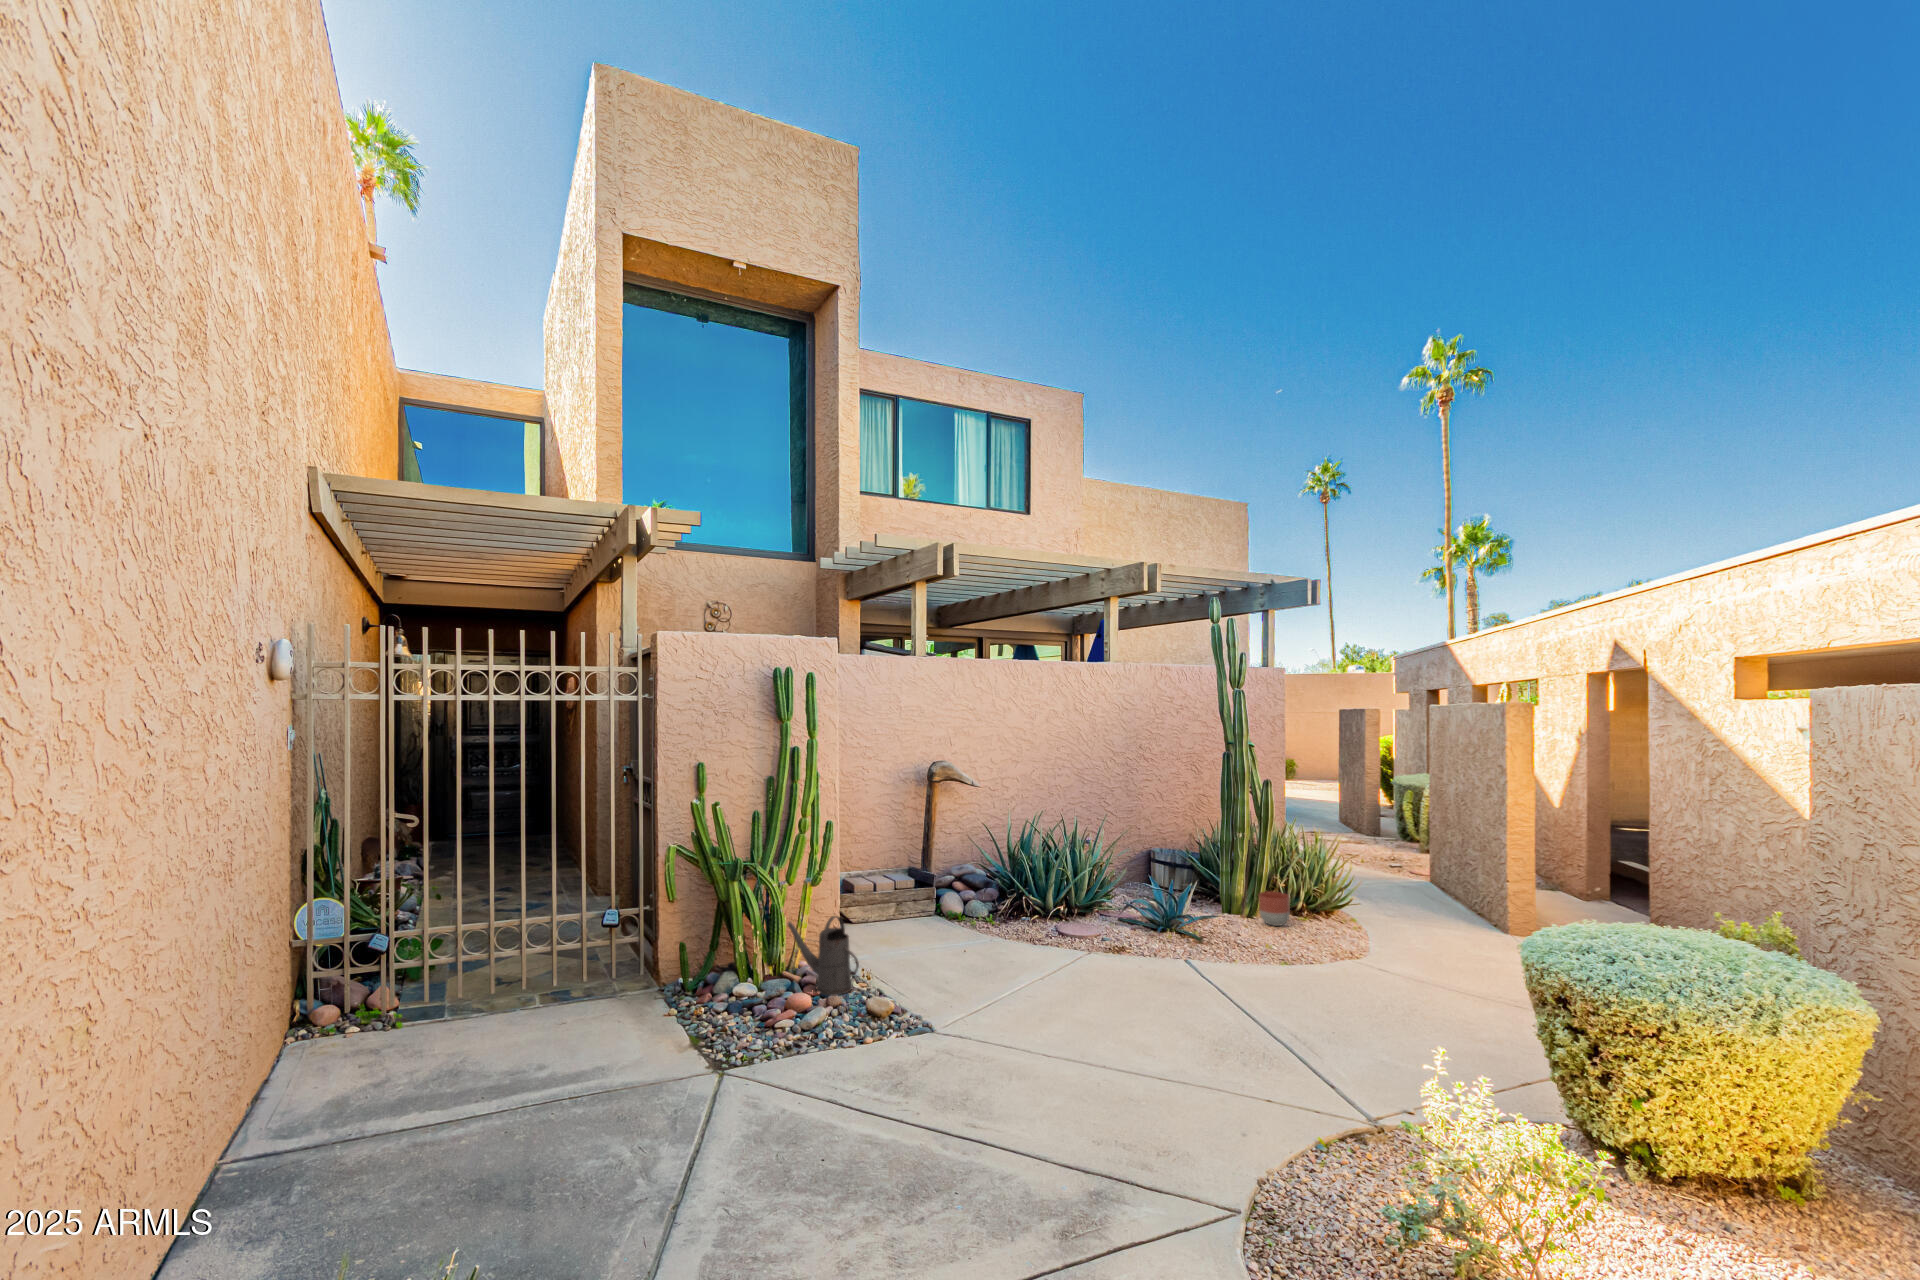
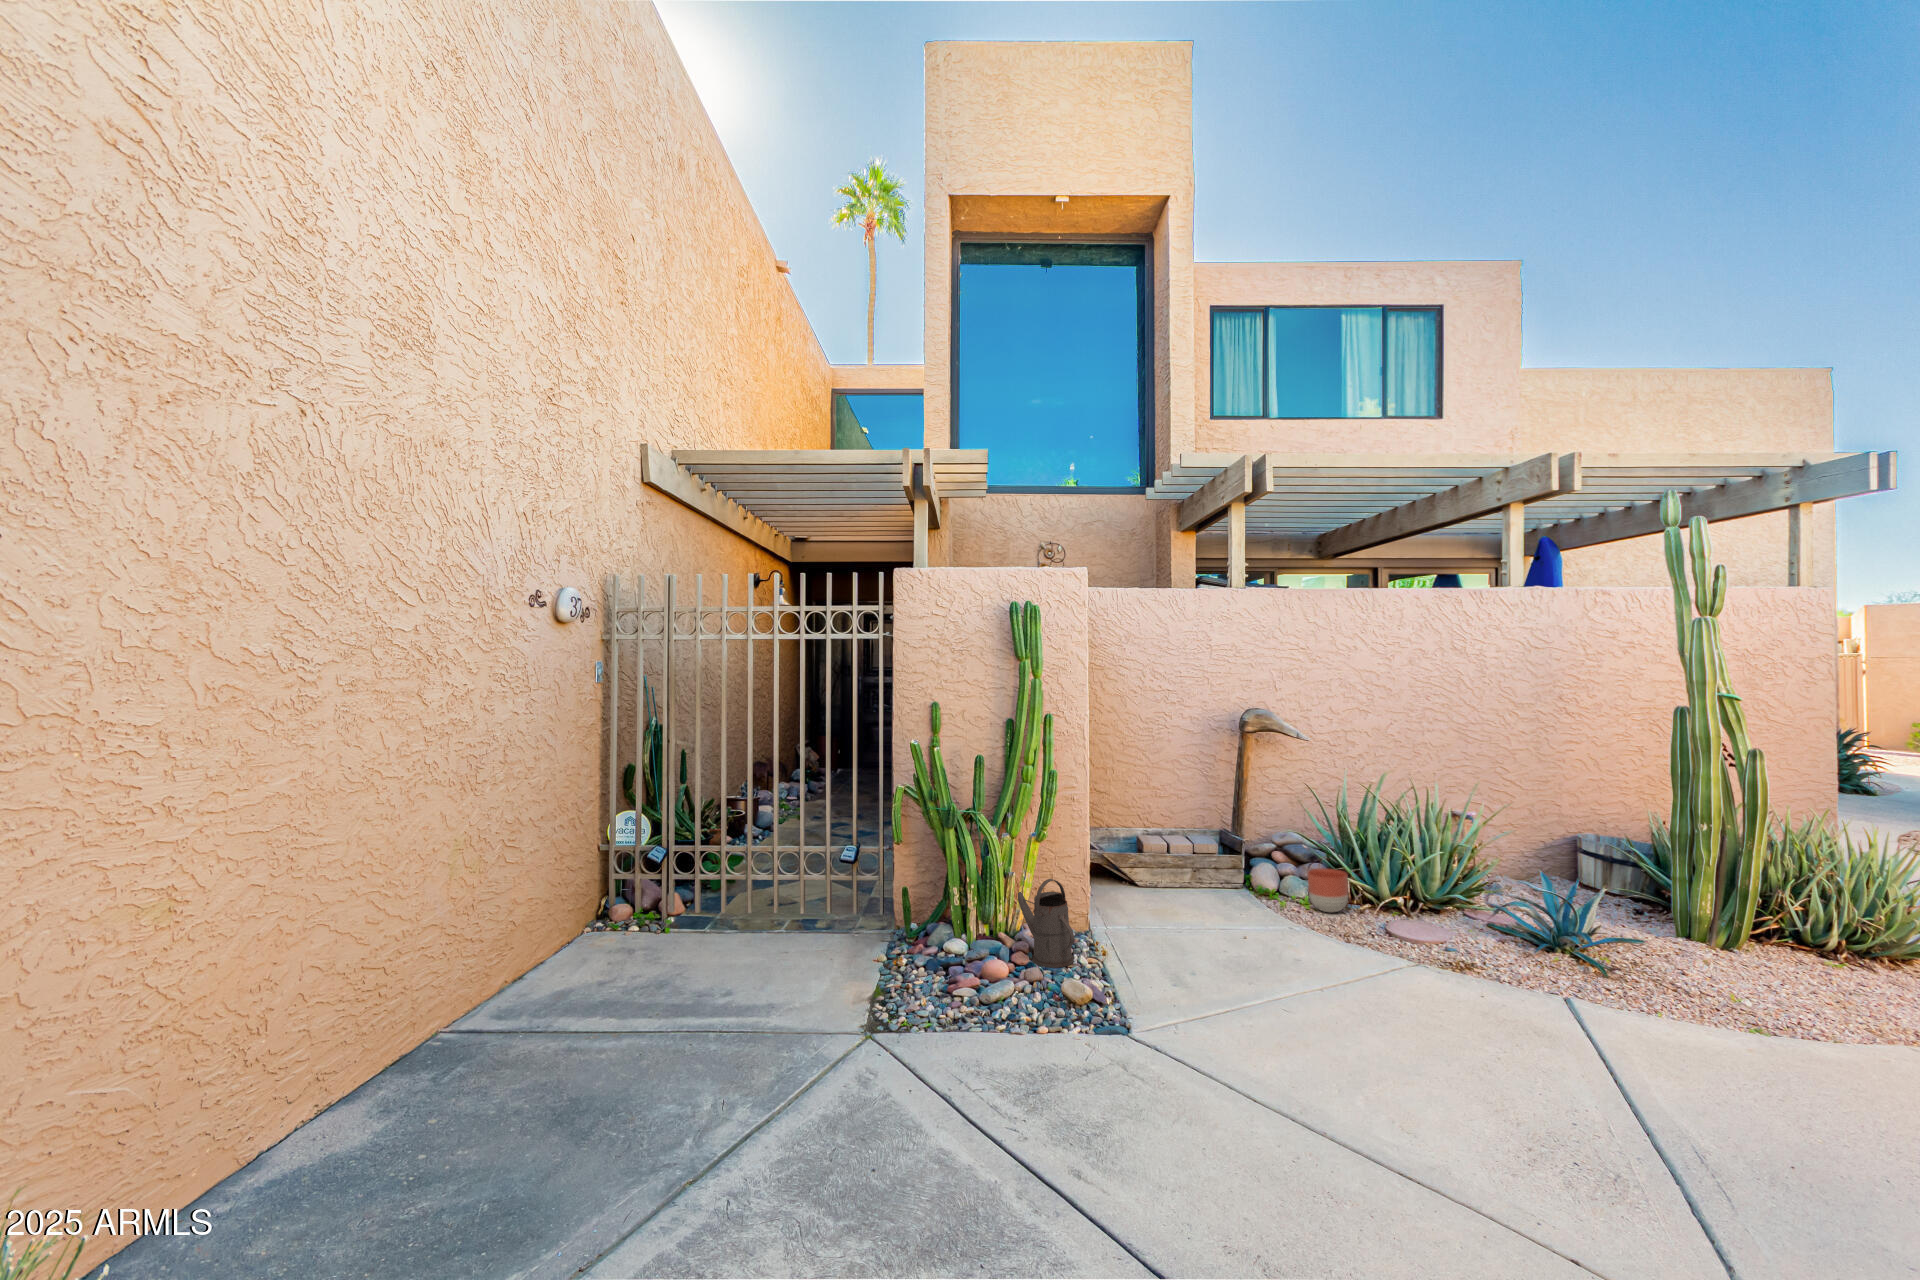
planter: present [1258,891,1290,926] -> present [1307,868,1348,913]

